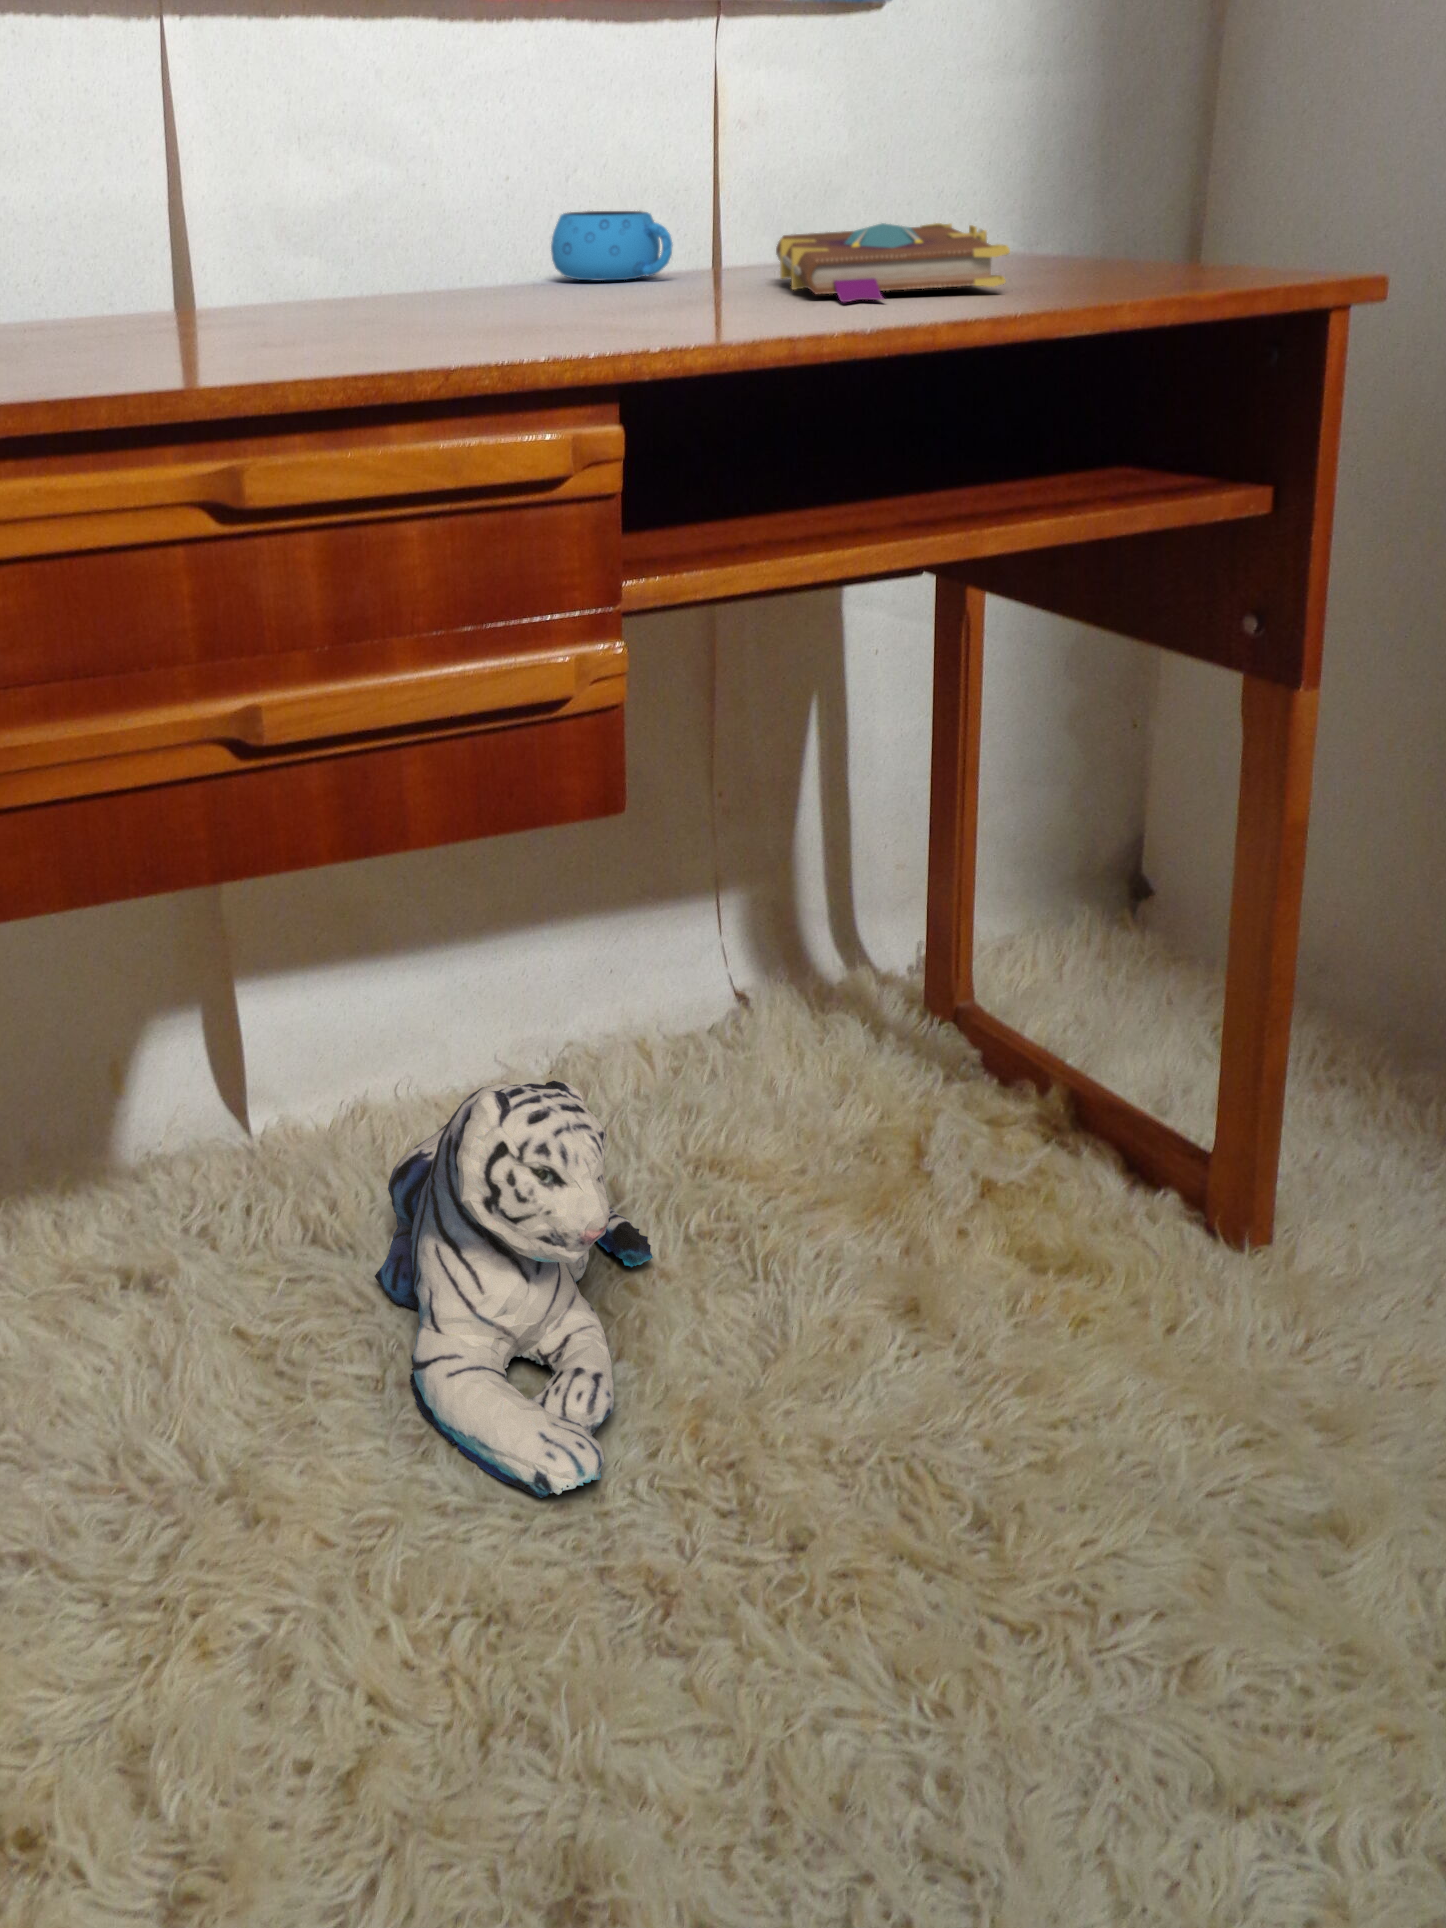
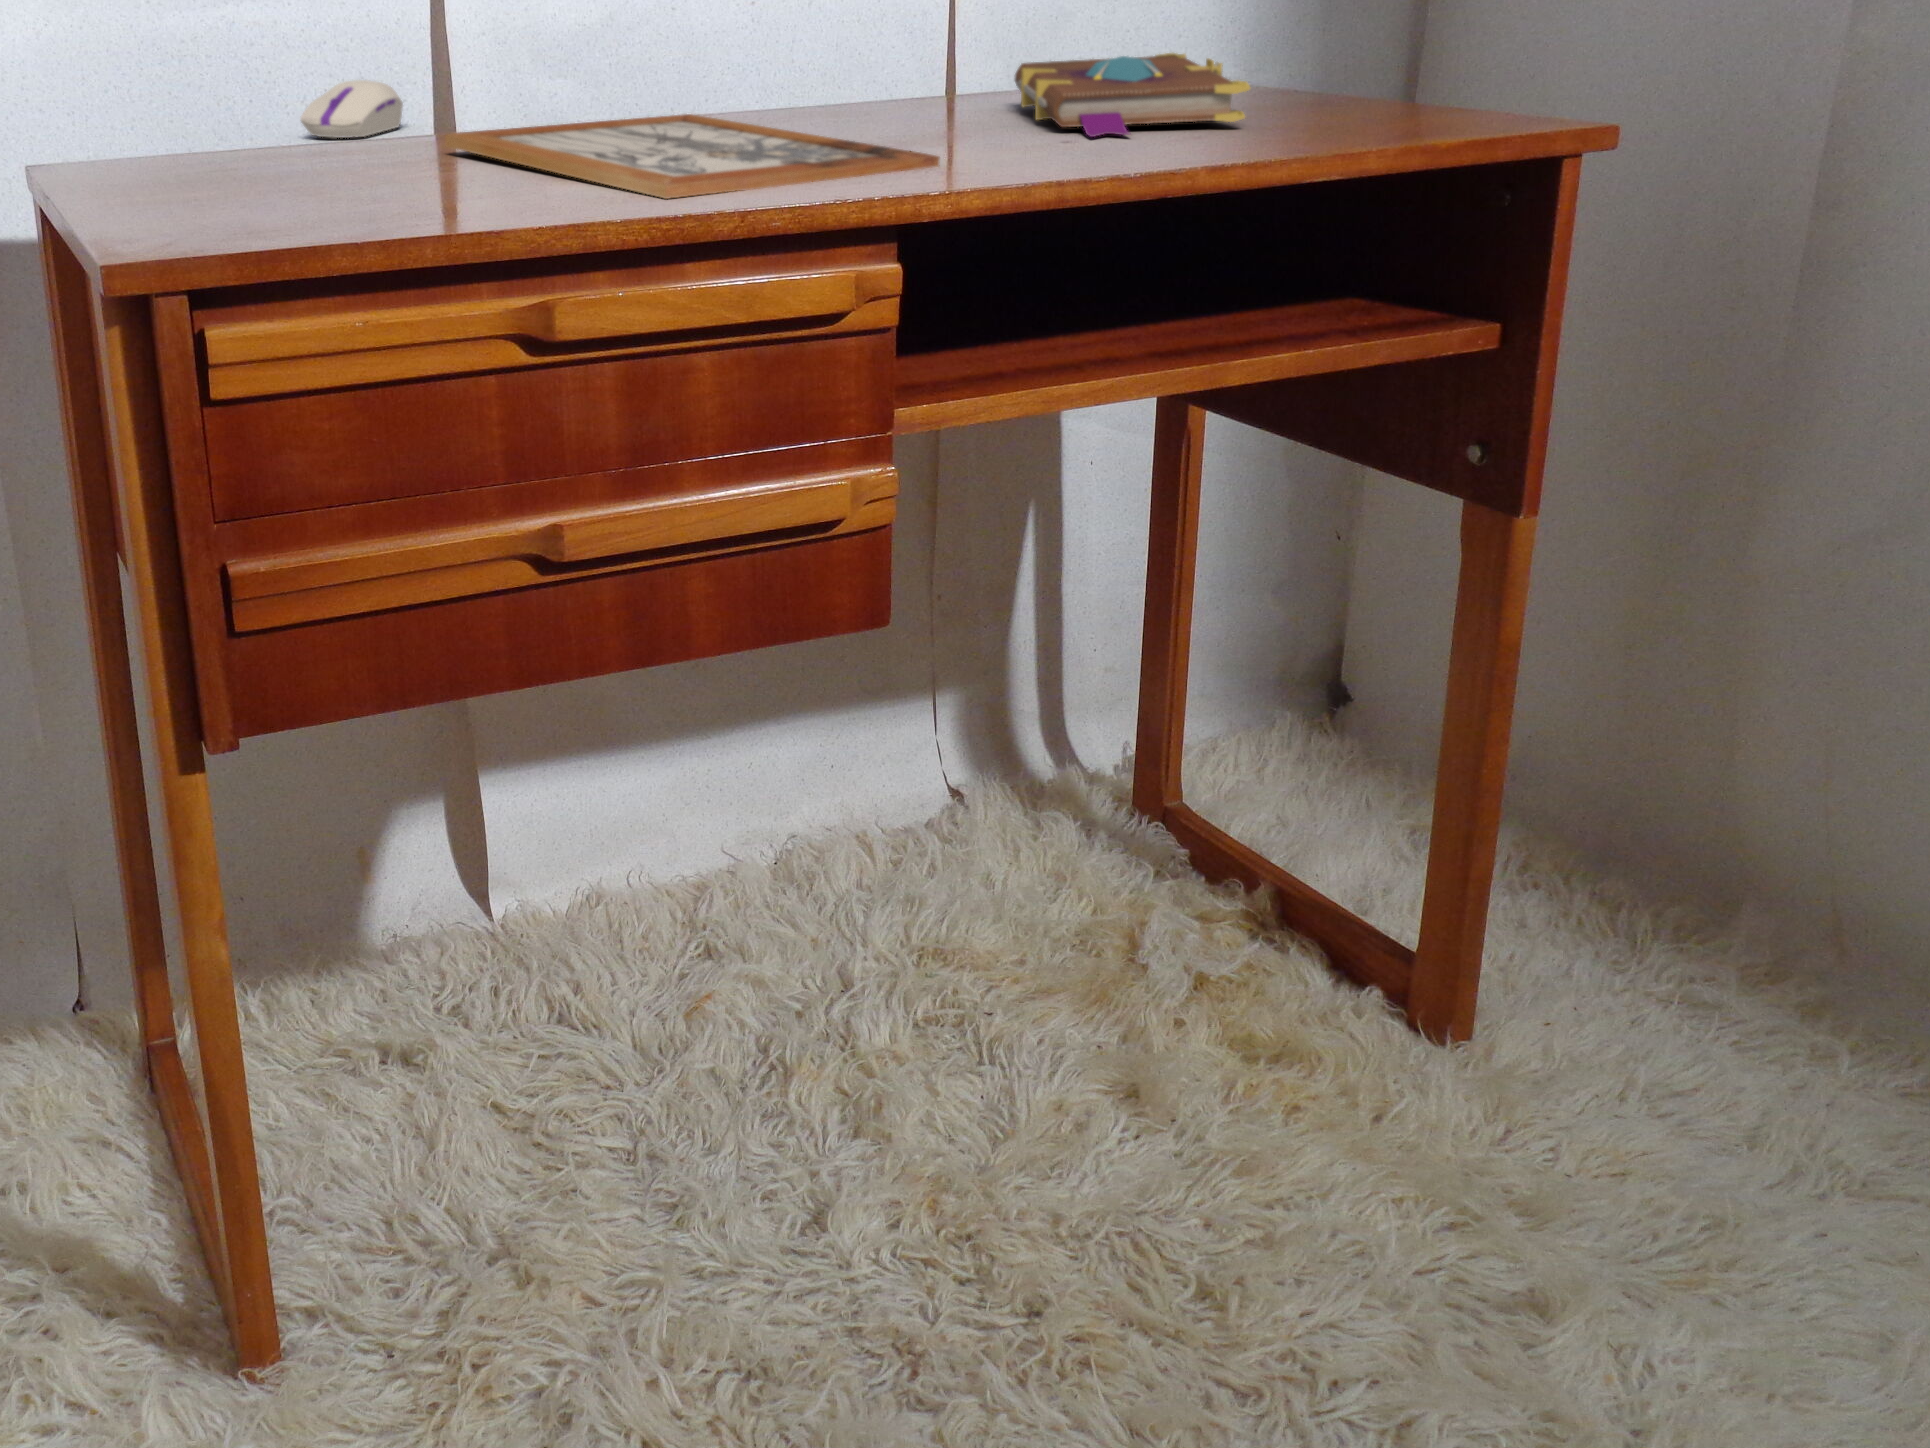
mug: present [551,211,673,280] -> none [793,34,913,103]
computer mouse: none [29,258,140,316] -> present [301,80,403,138]
picture frame: none [169,288,677,360] -> present [445,114,939,199]
plush toy: present [375,1081,653,1498] -> none [620,874,885,1265]

